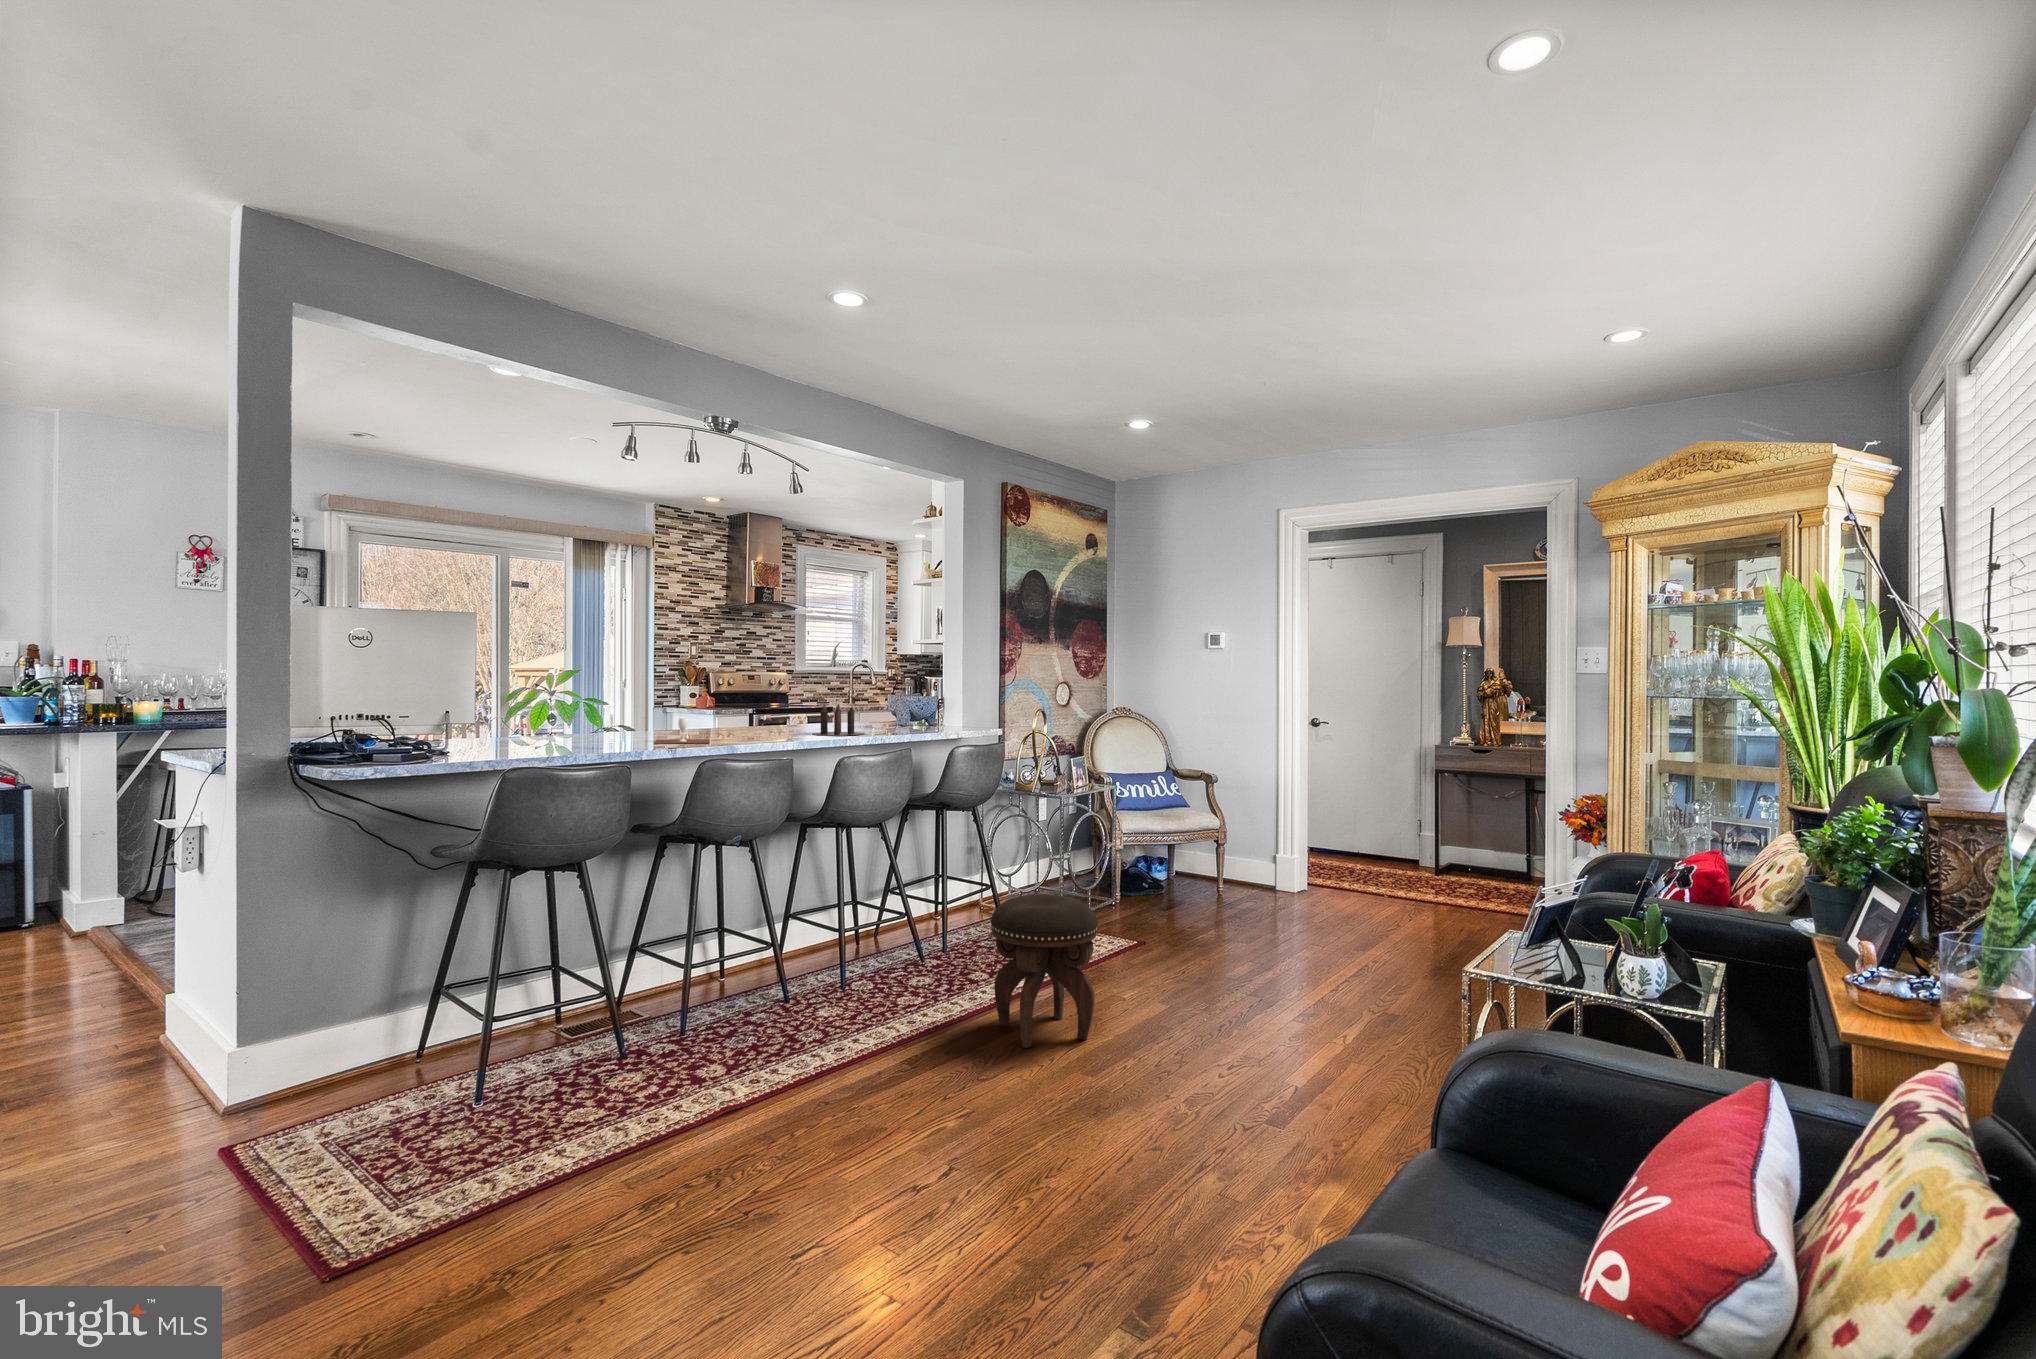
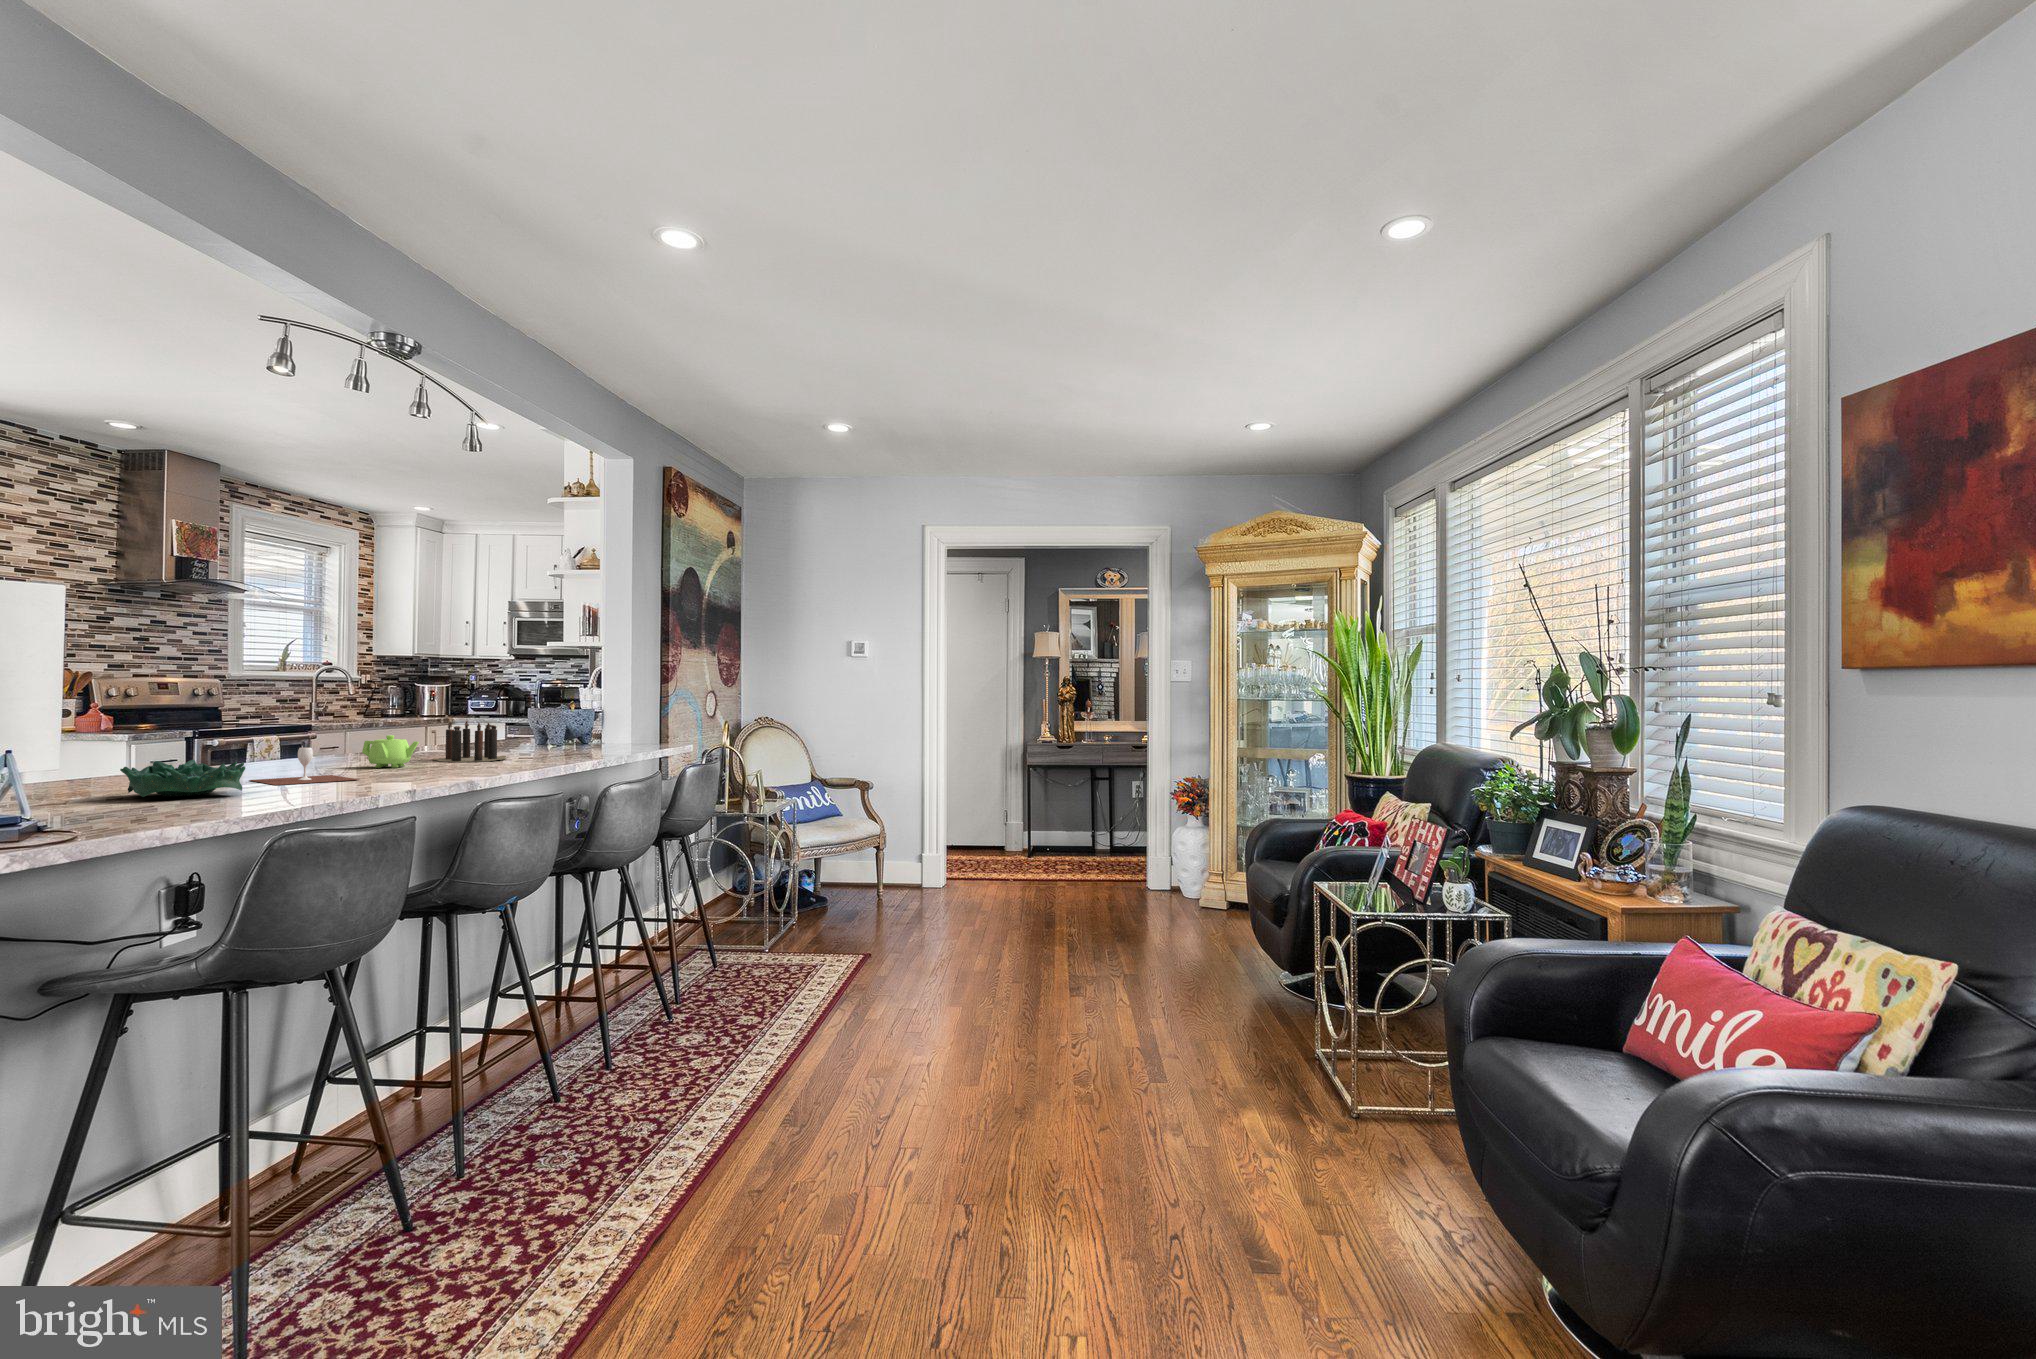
teapot: none [751,713,783,737] -> present [362,735,419,768]
decorative bowl: none [553,723,621,745] -> present [120,760,245,797]
footstool: present [991,894,1098,1048] -> none [832,916,945,1079]

